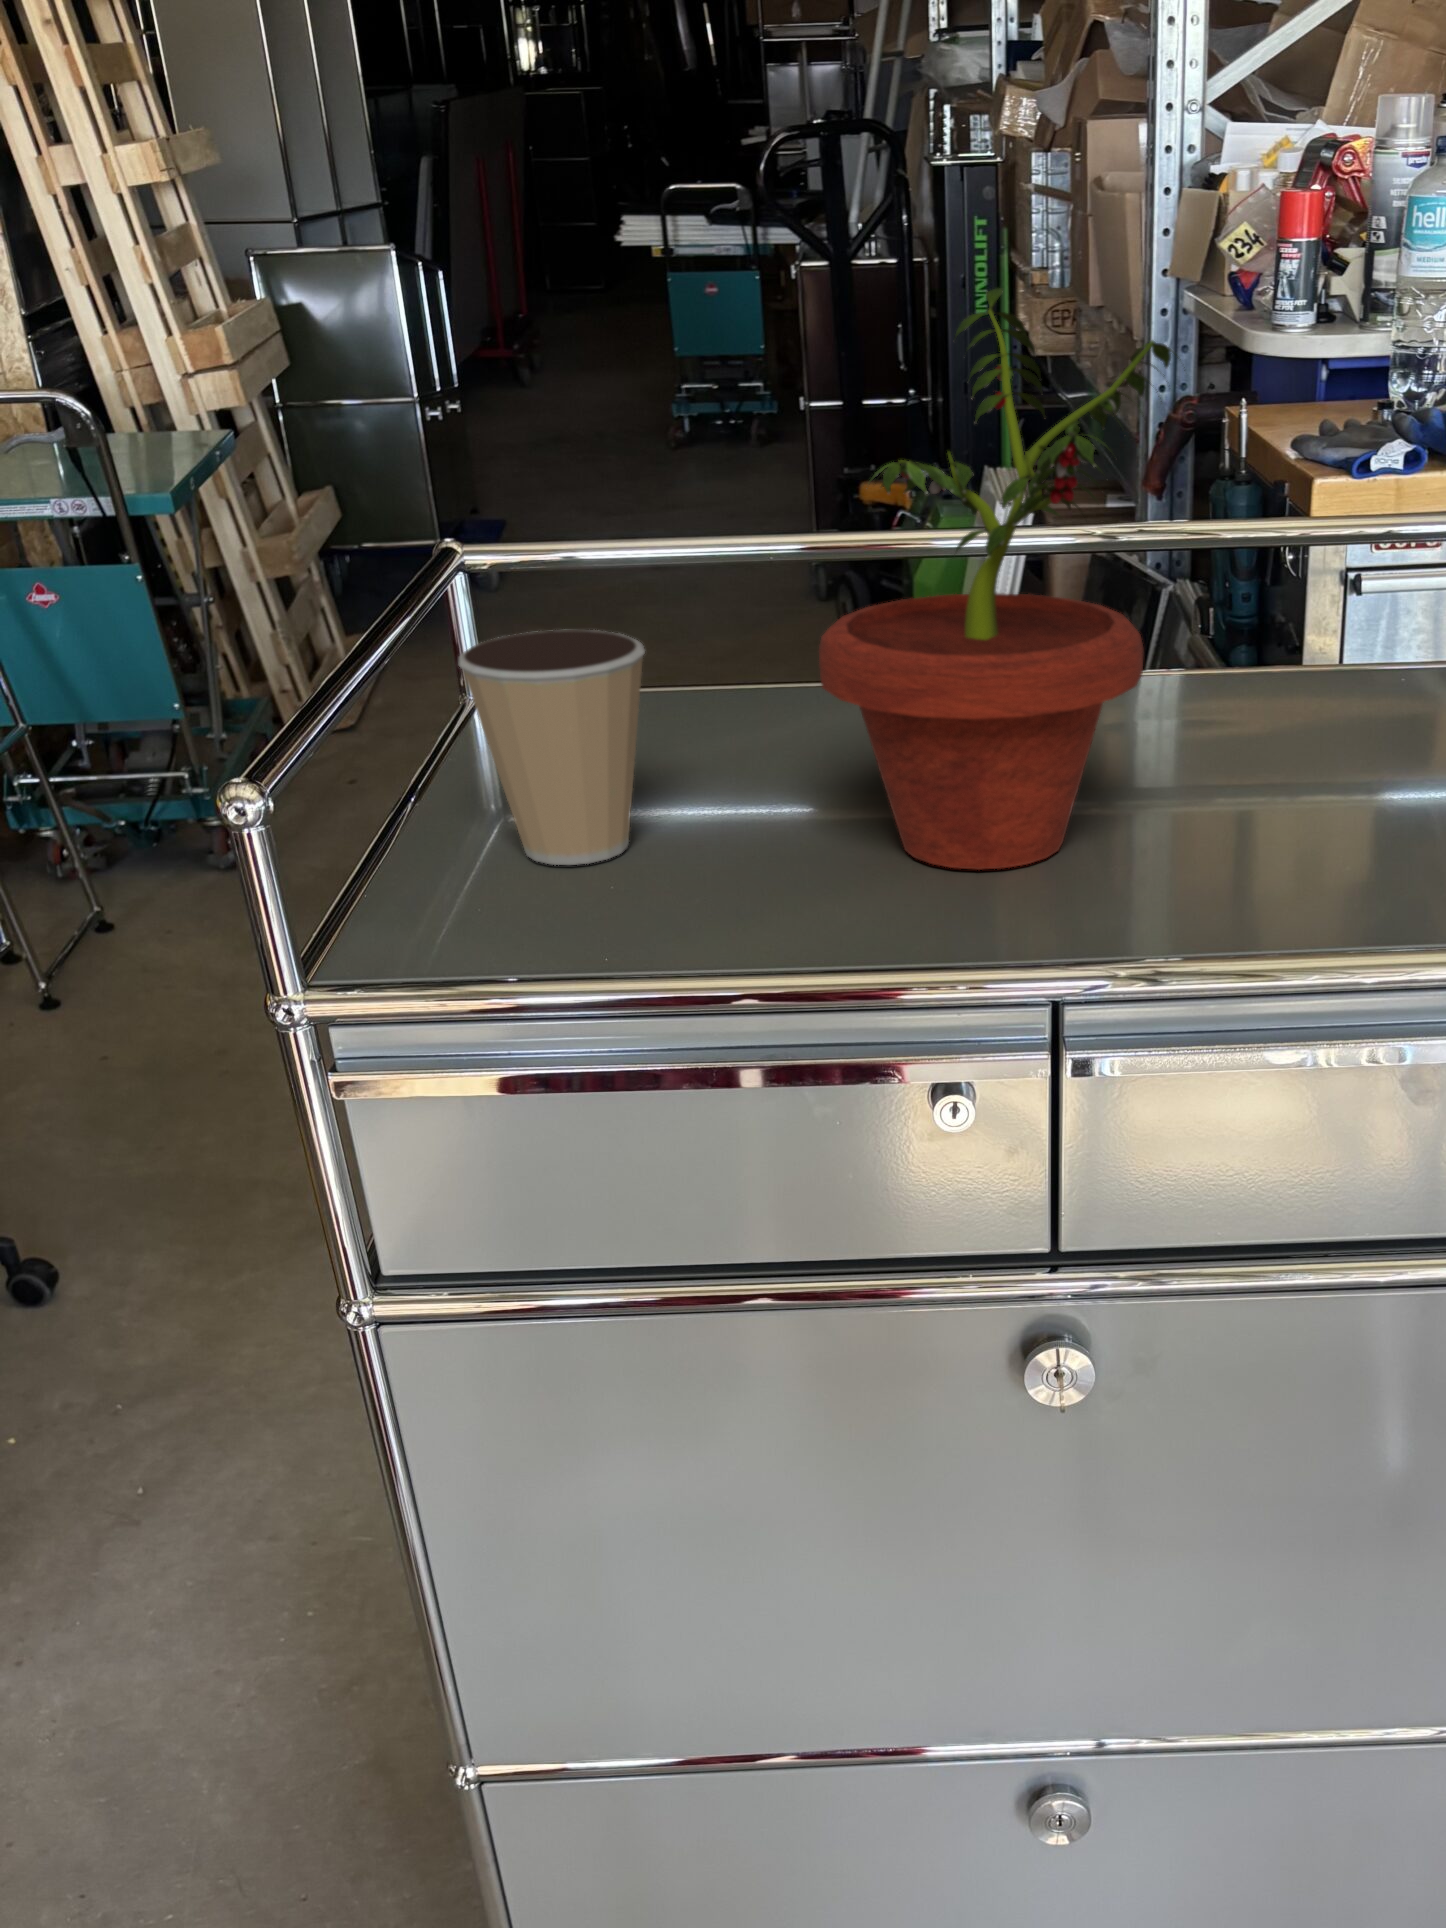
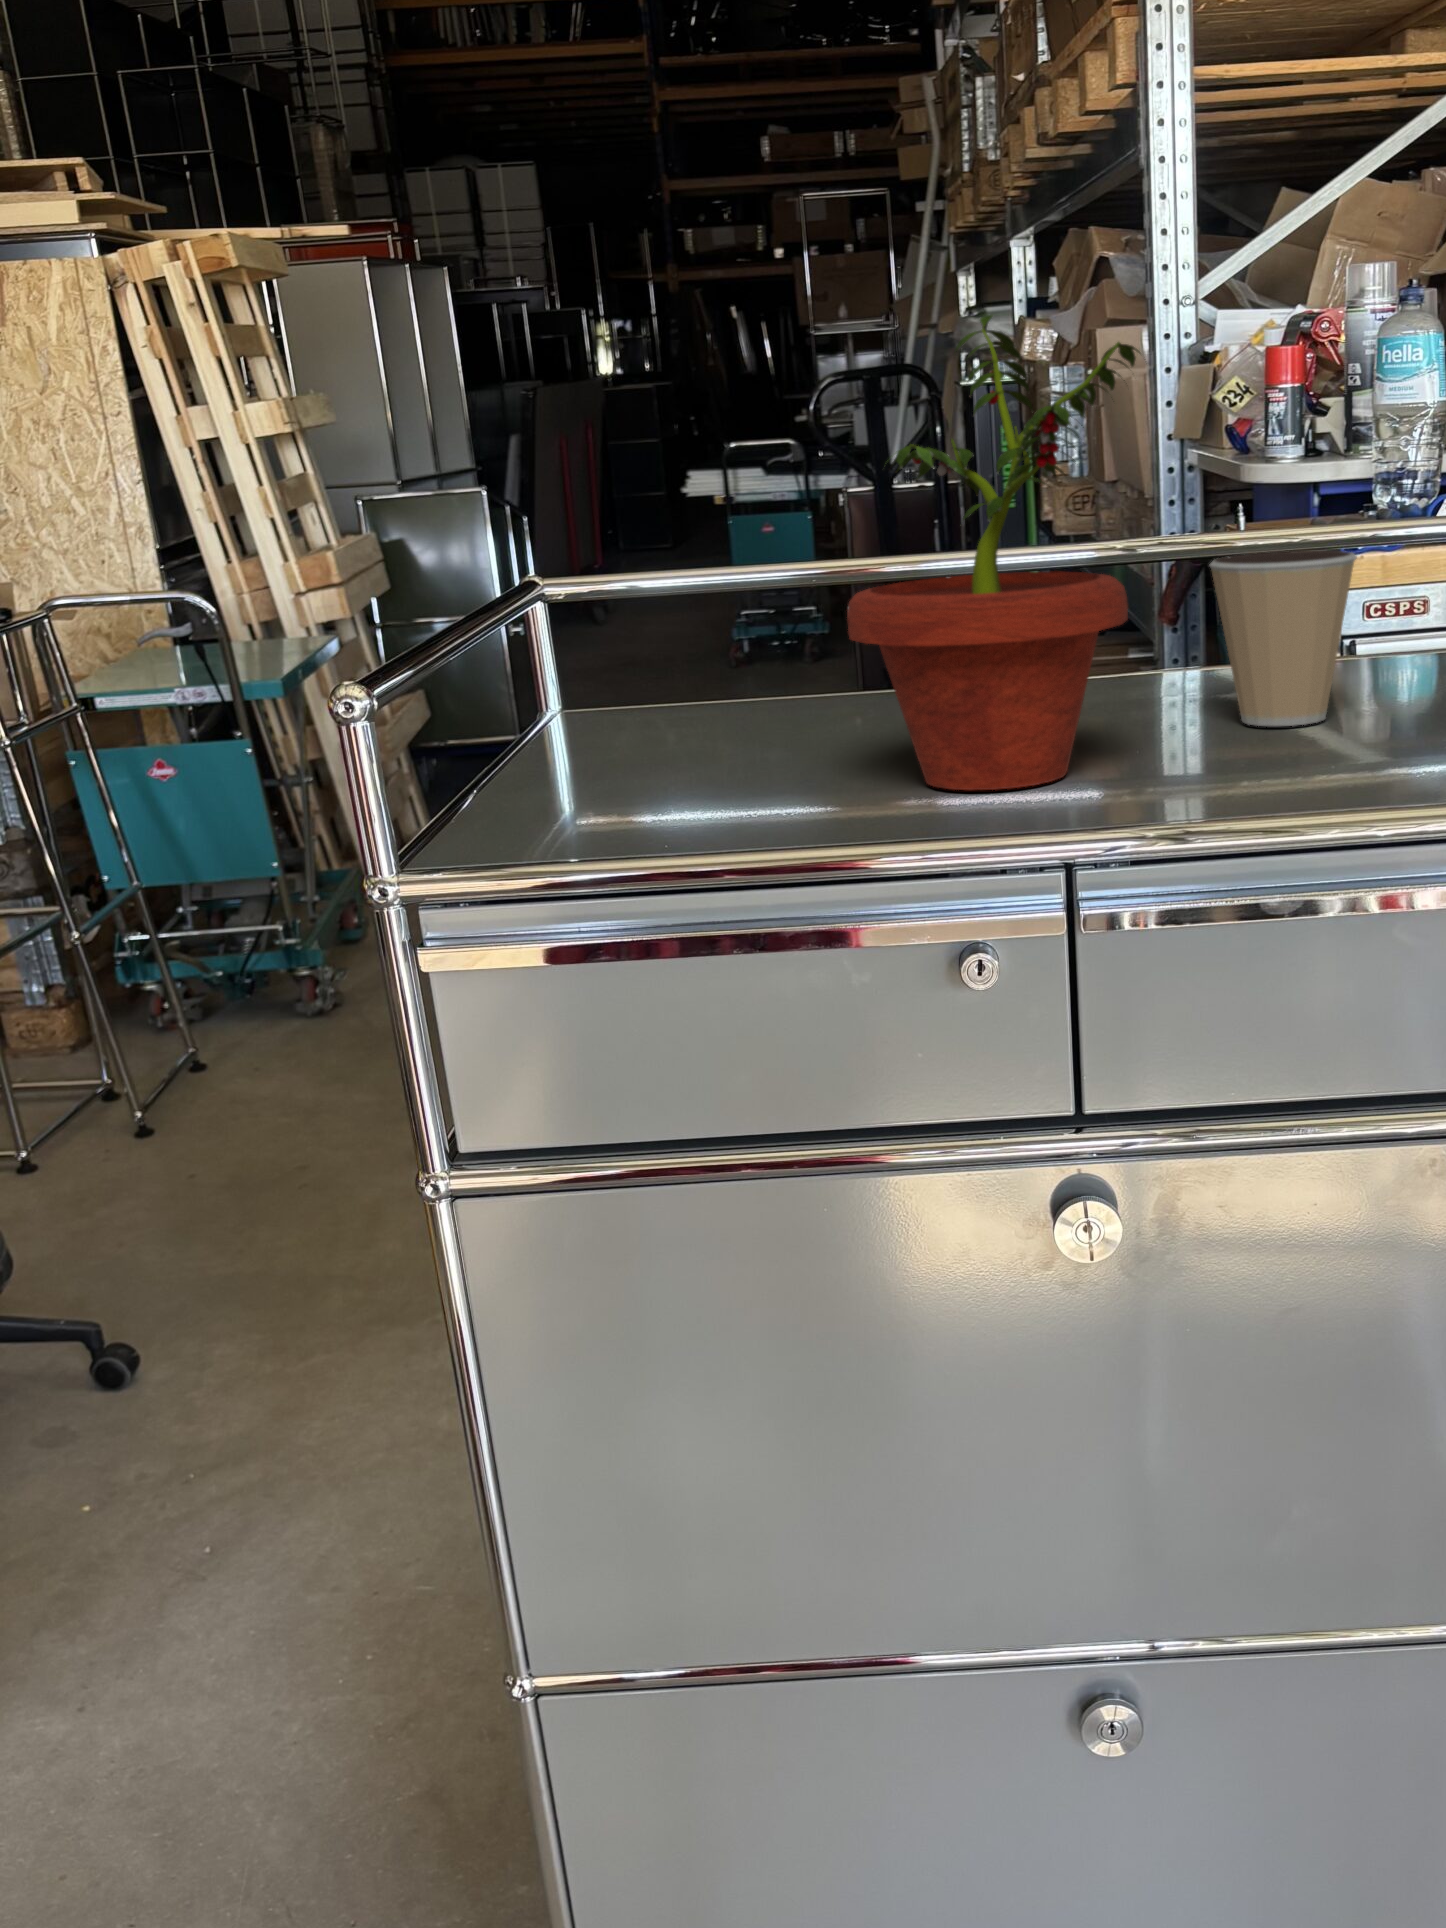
coffee cup: present [459,630,645,865] -> present [1210,551,1357,726]

